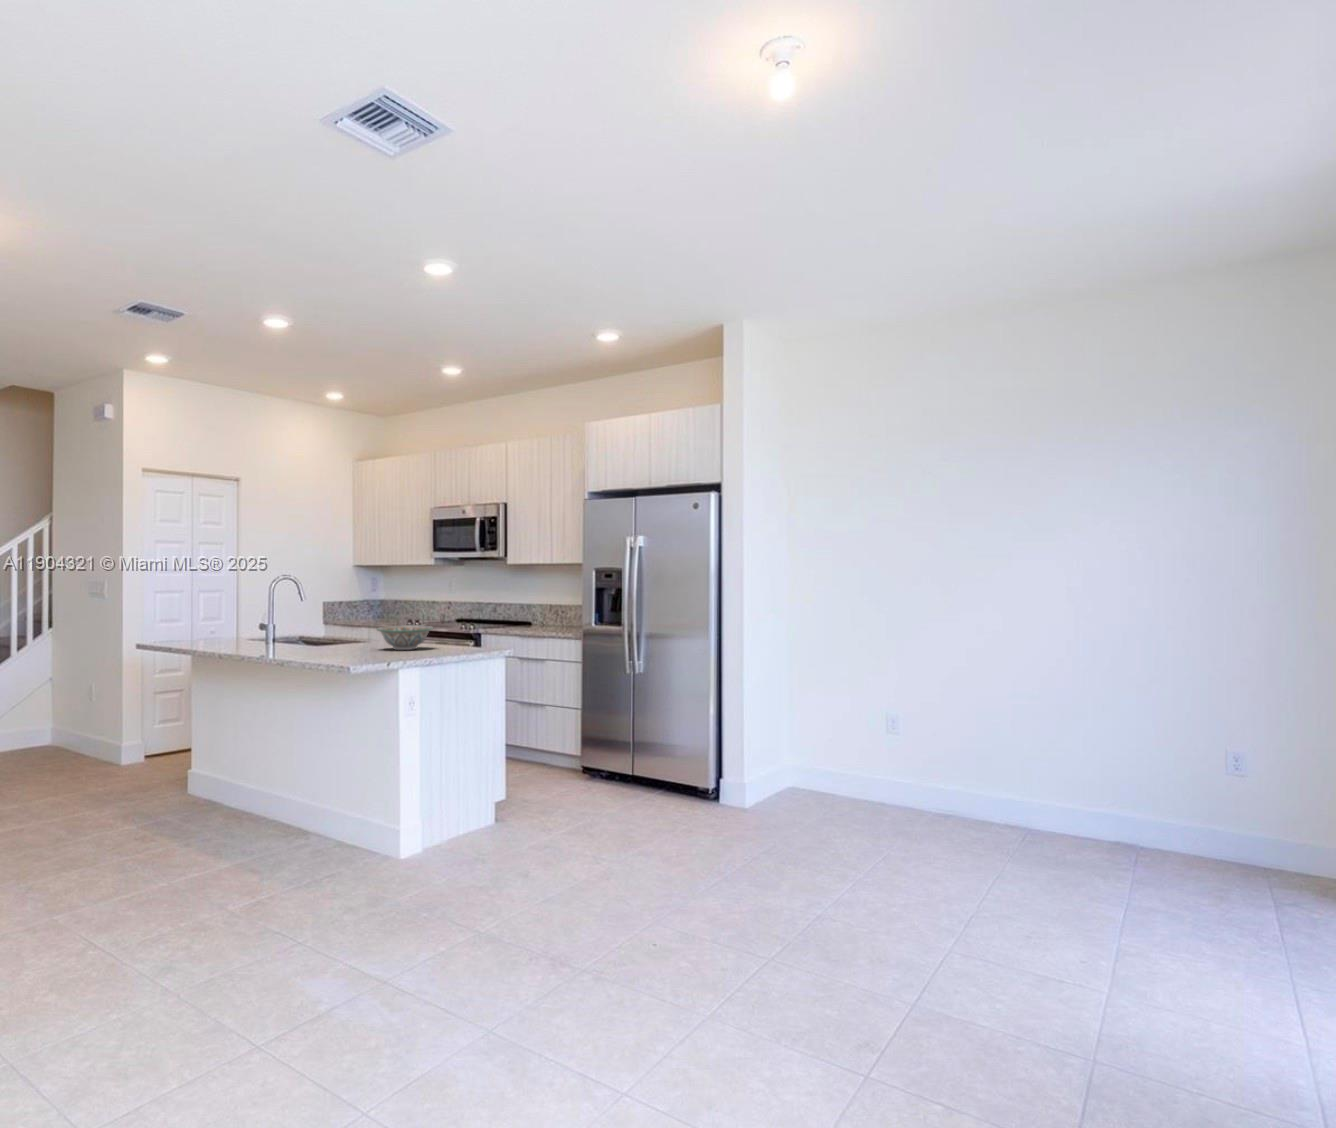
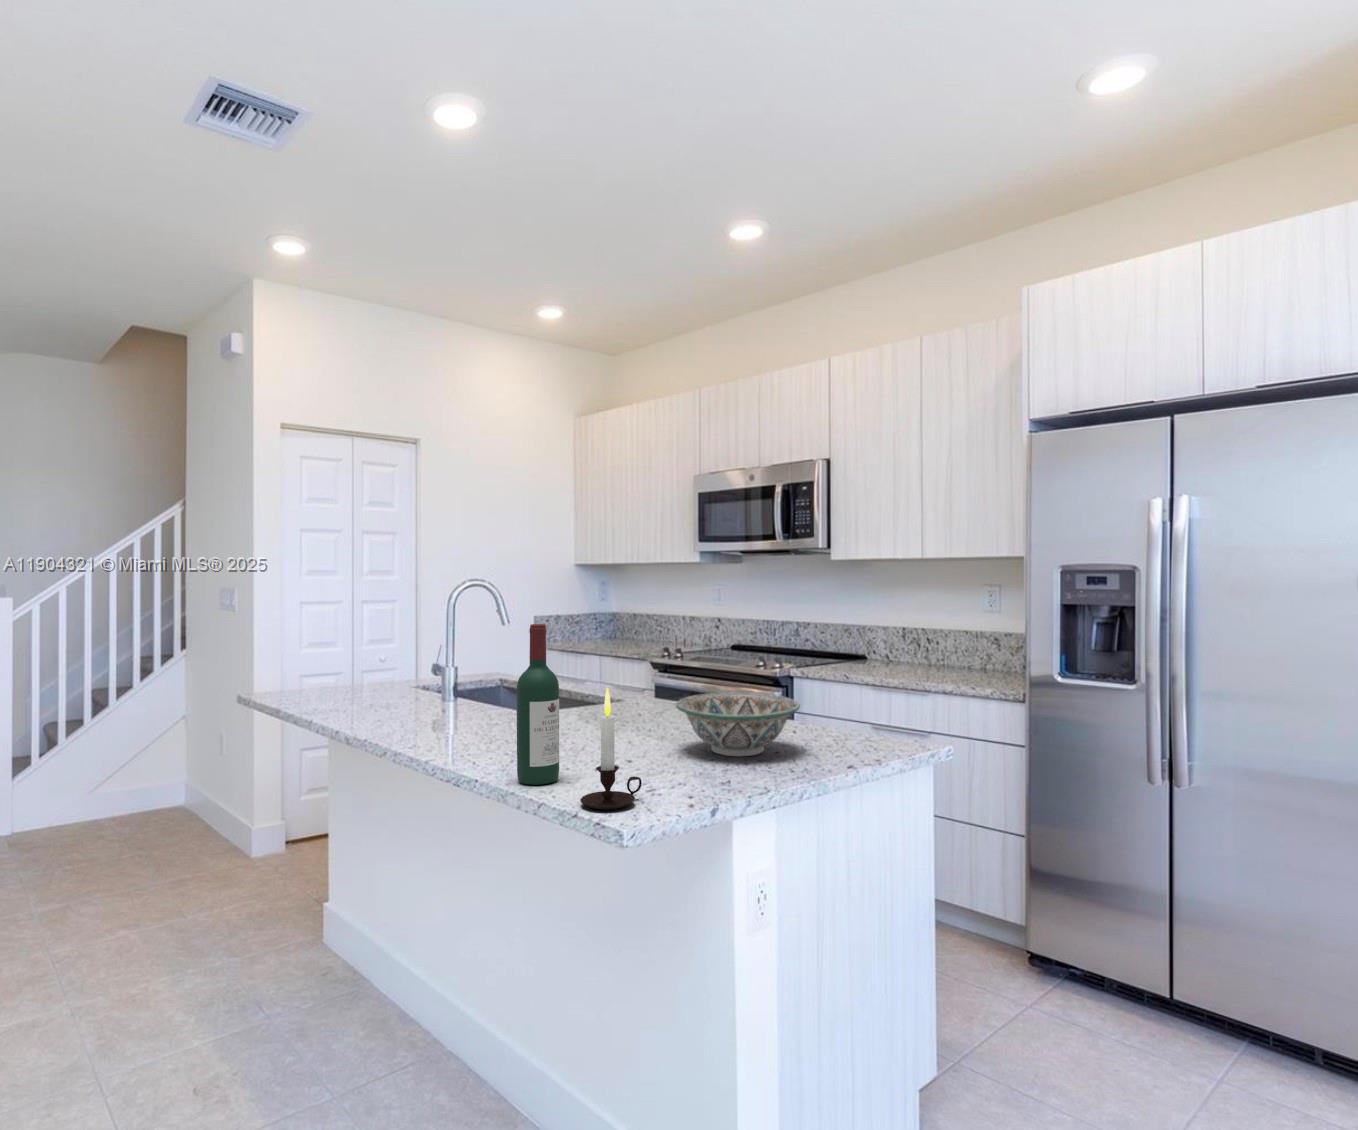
wine bottle: none [299,591,318,655] -> present [517,624,559,785]
candle: none [324,613,350,657] -> present [580,688,642,809]

